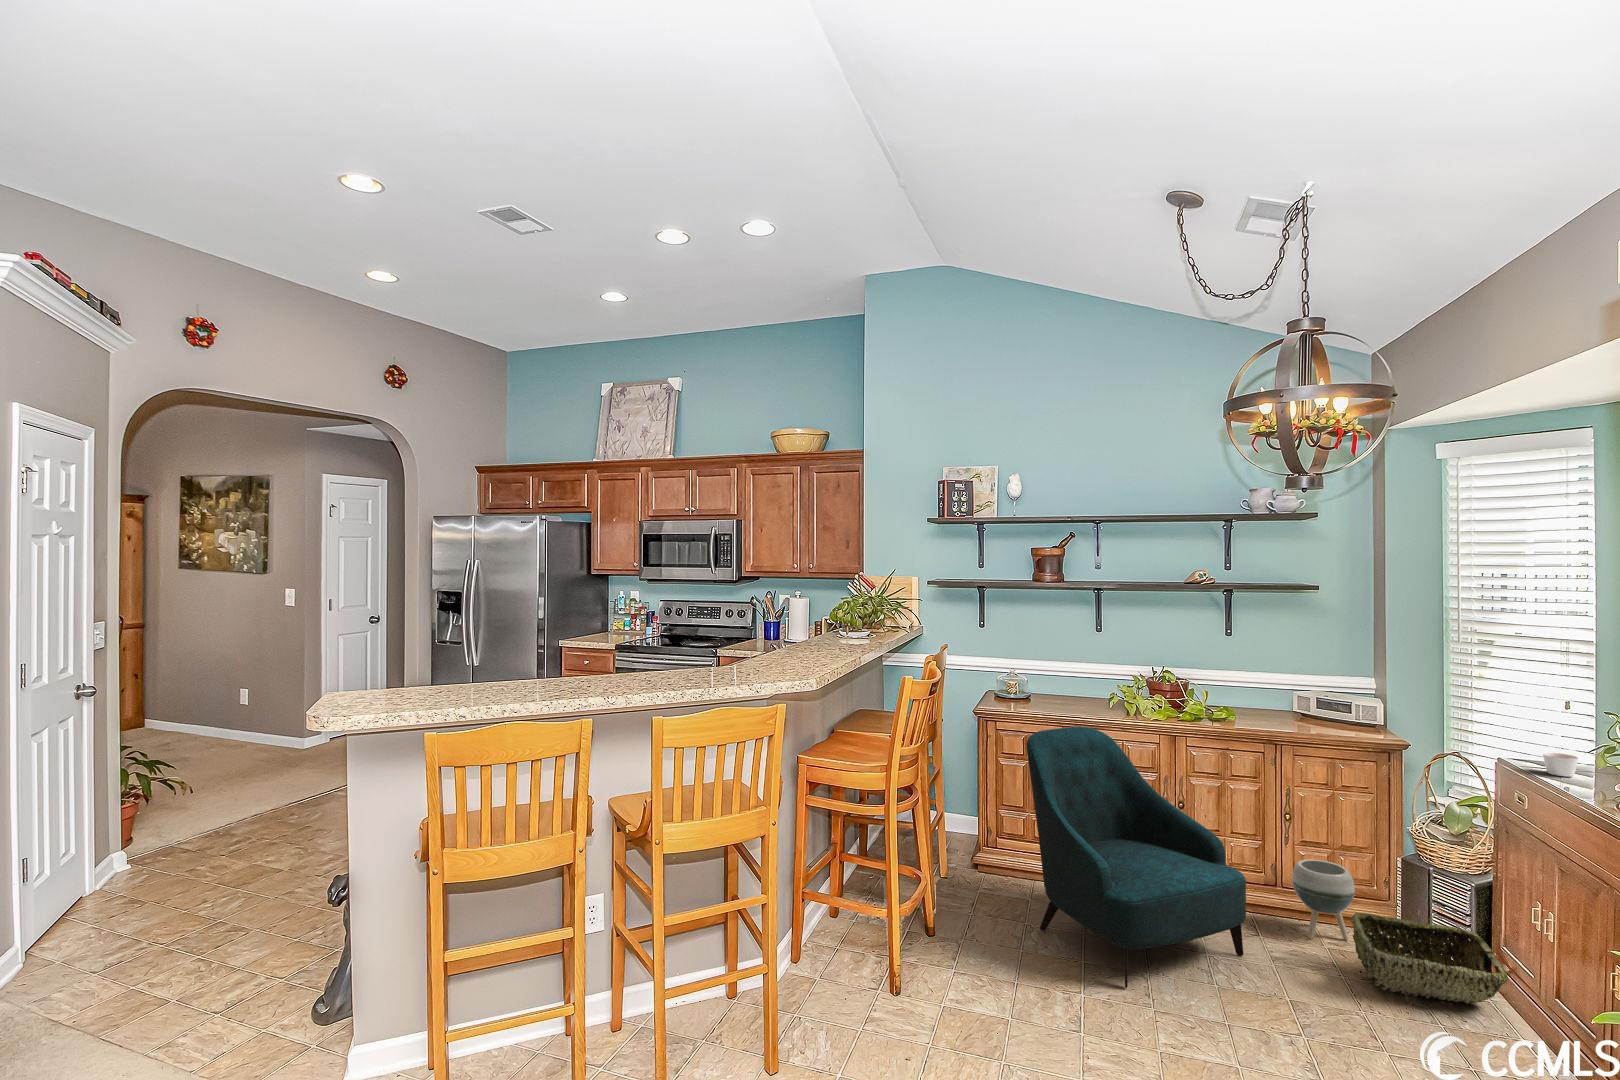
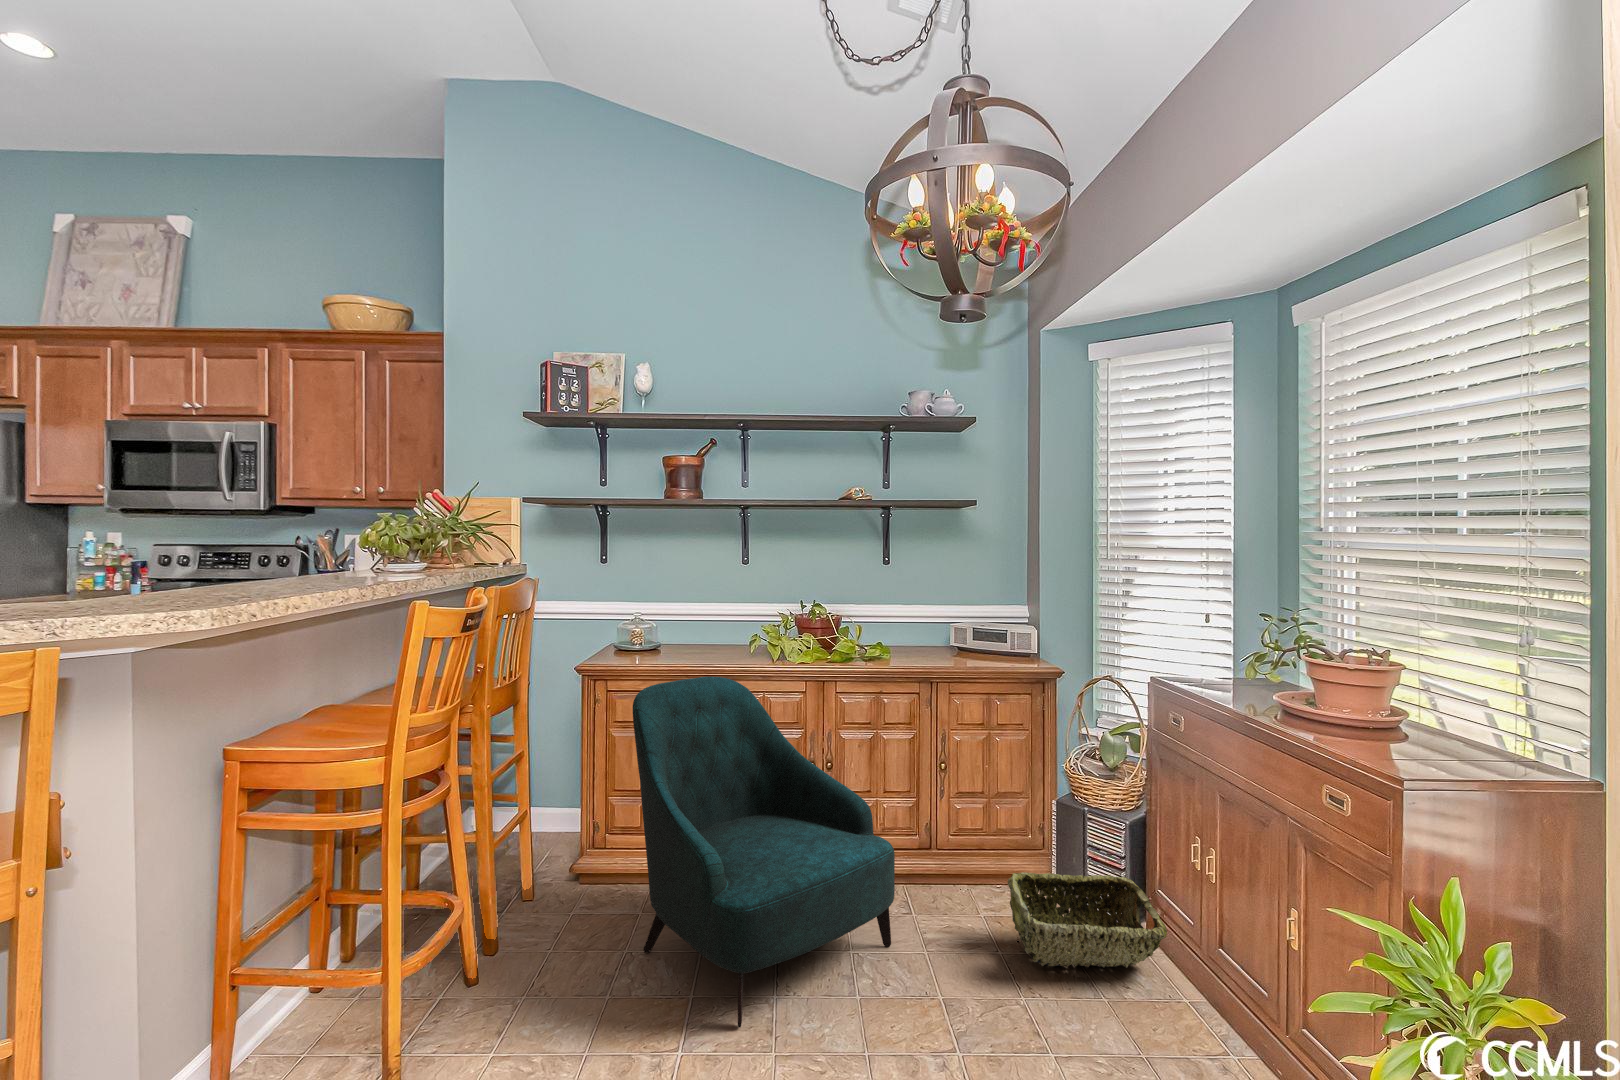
candle: present [1543,753,1578,777] -> none [1201,666,1235,692]
planter: present [1292,859,1355,940] -> none [947,813,1011,908]

